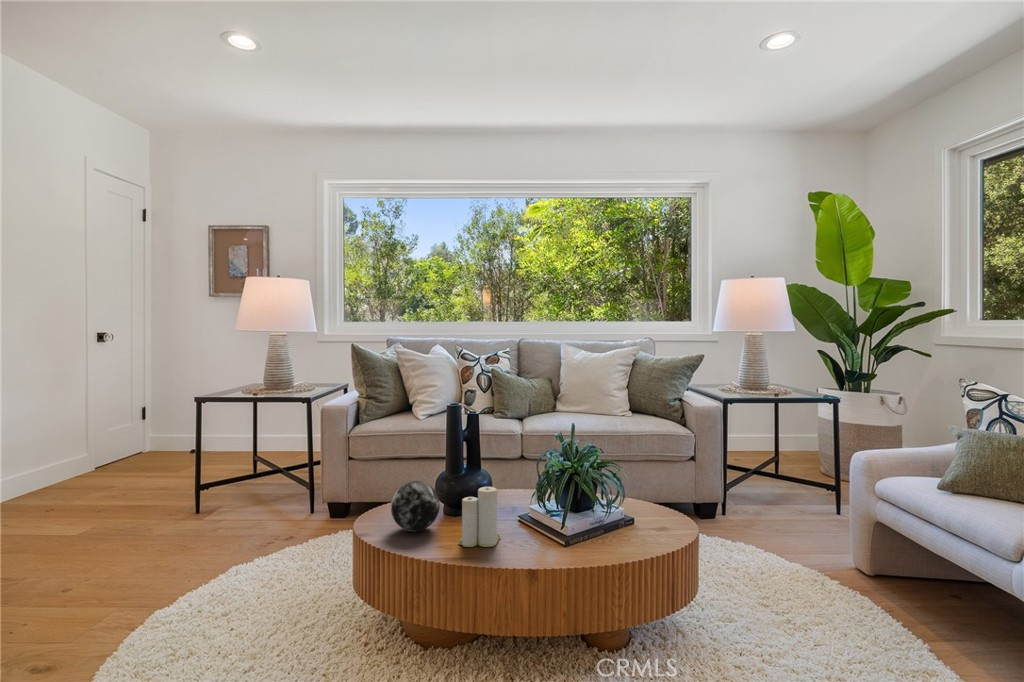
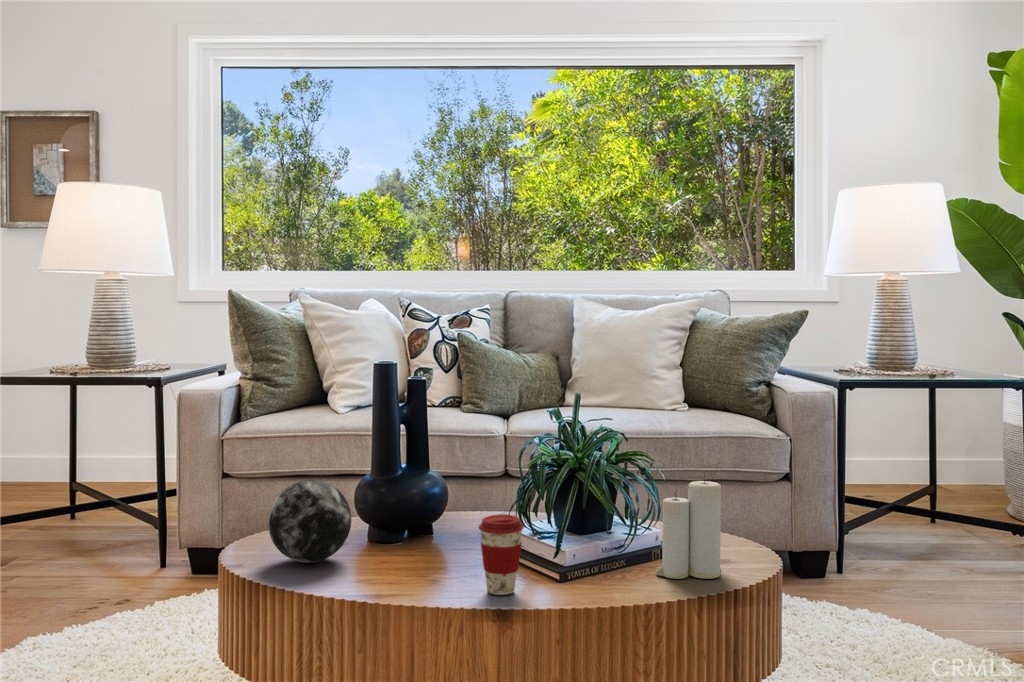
candle: present [459,486,501,547] -> present [656,473,721,579]
coffee cup: none [518,507,545,556] -> present [479,514,524,595]

